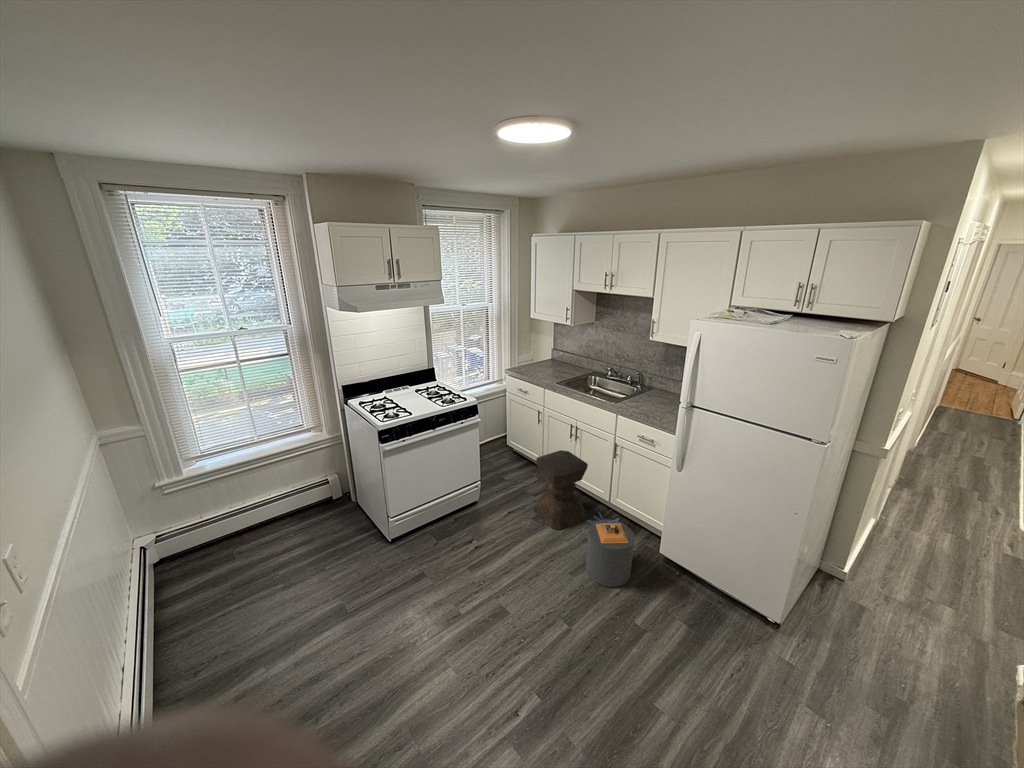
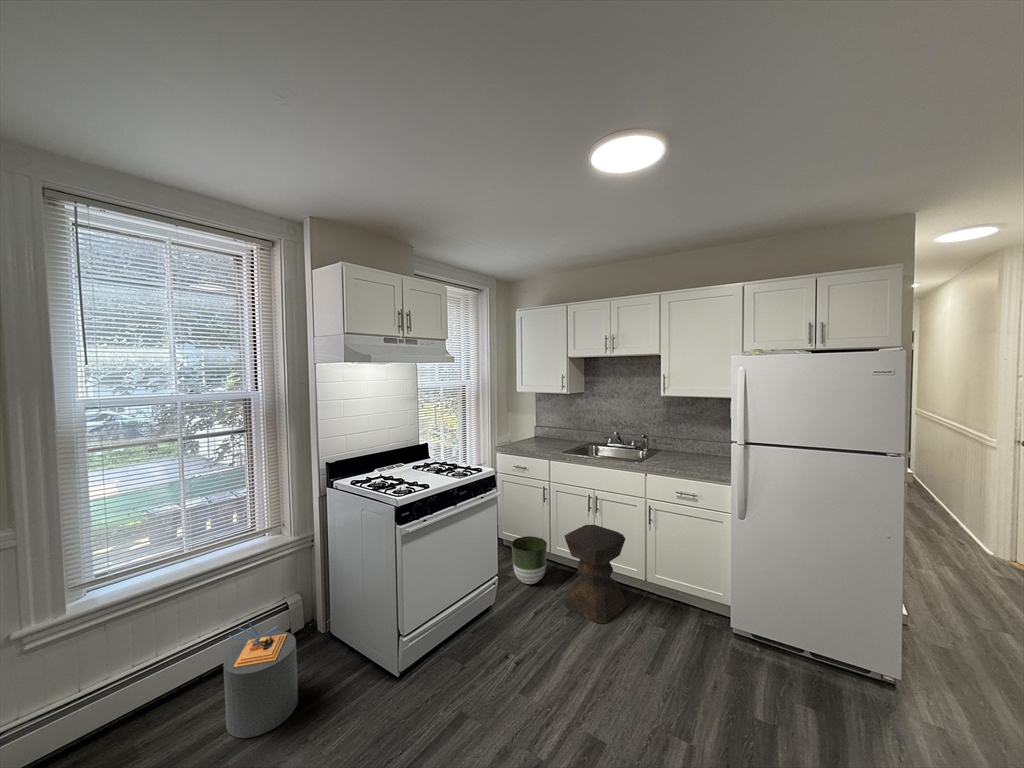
planter: none [502,450,531,488] -> present [512,536,547,584]
trash can: present [586,513,634,587] -> present [223,621,298,738]

